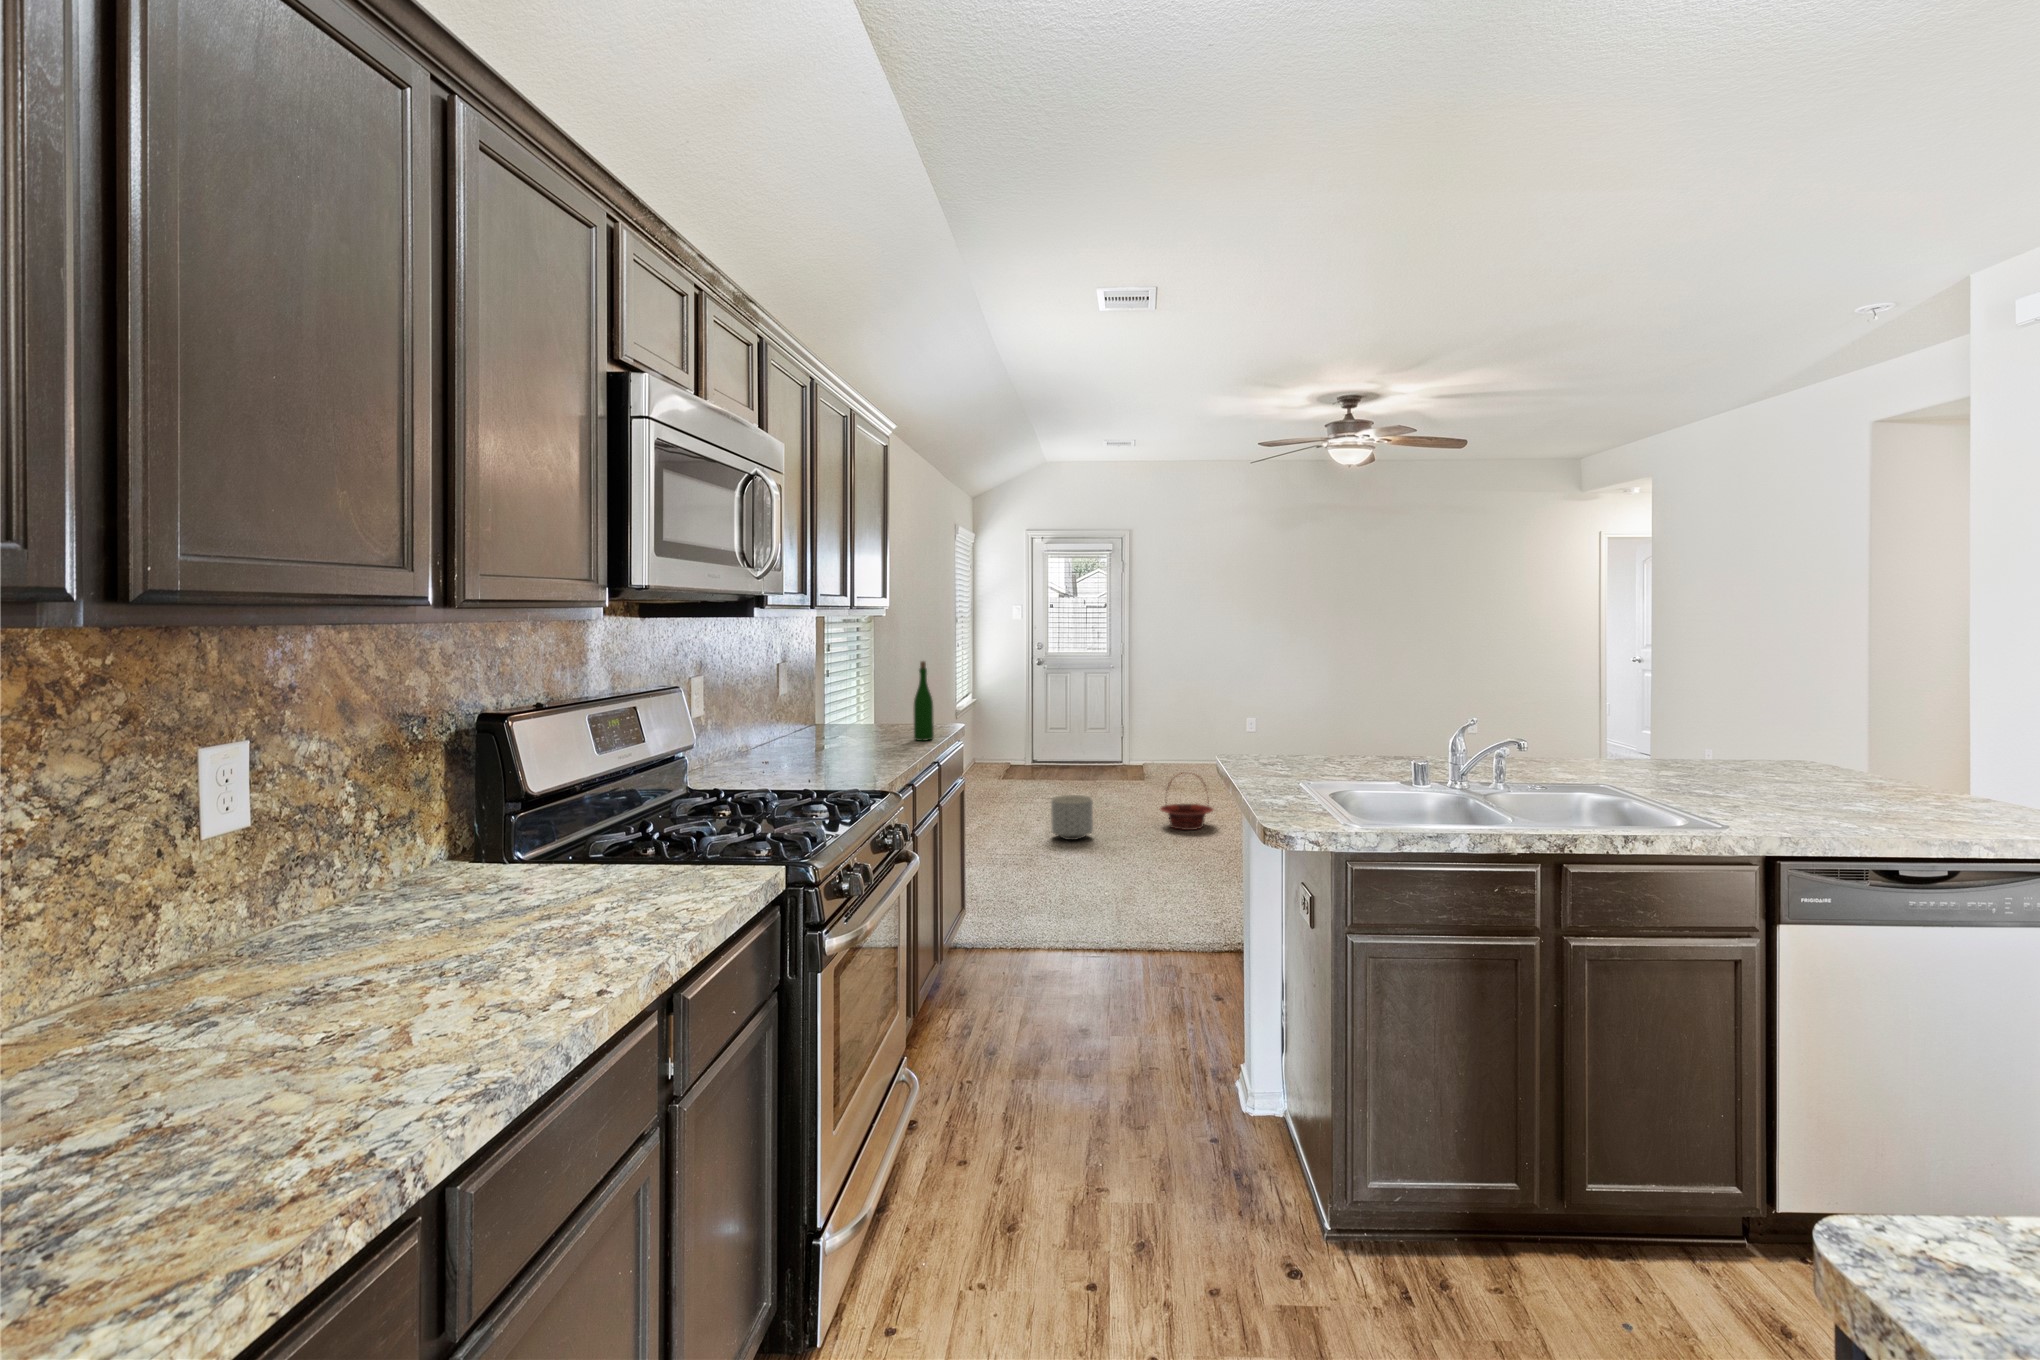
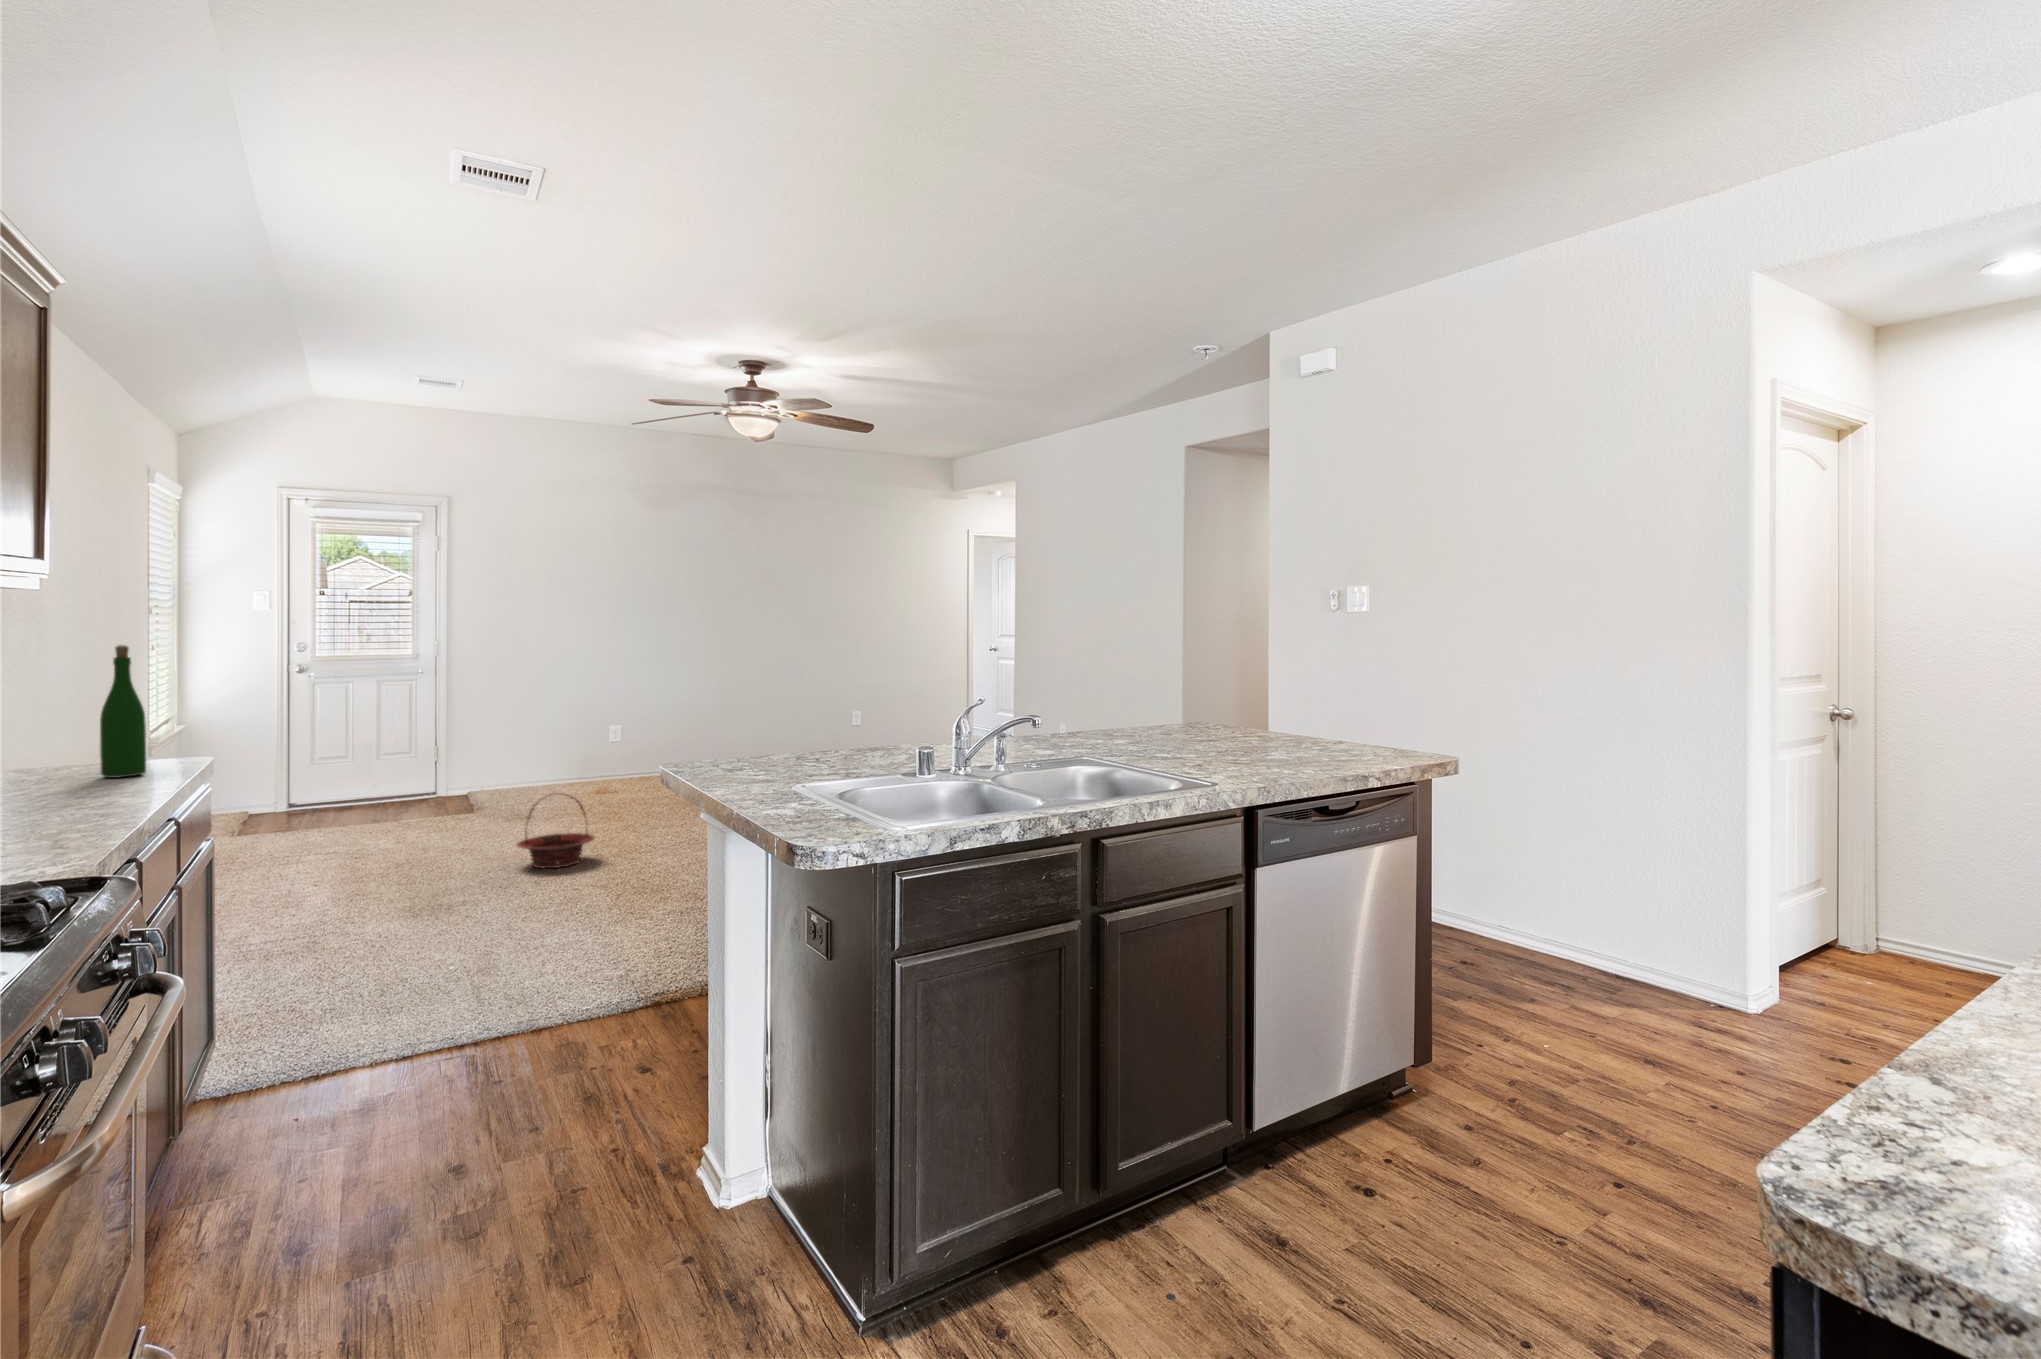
planter: present [1051,795,1093,840] -> none [342,840,414,905]

